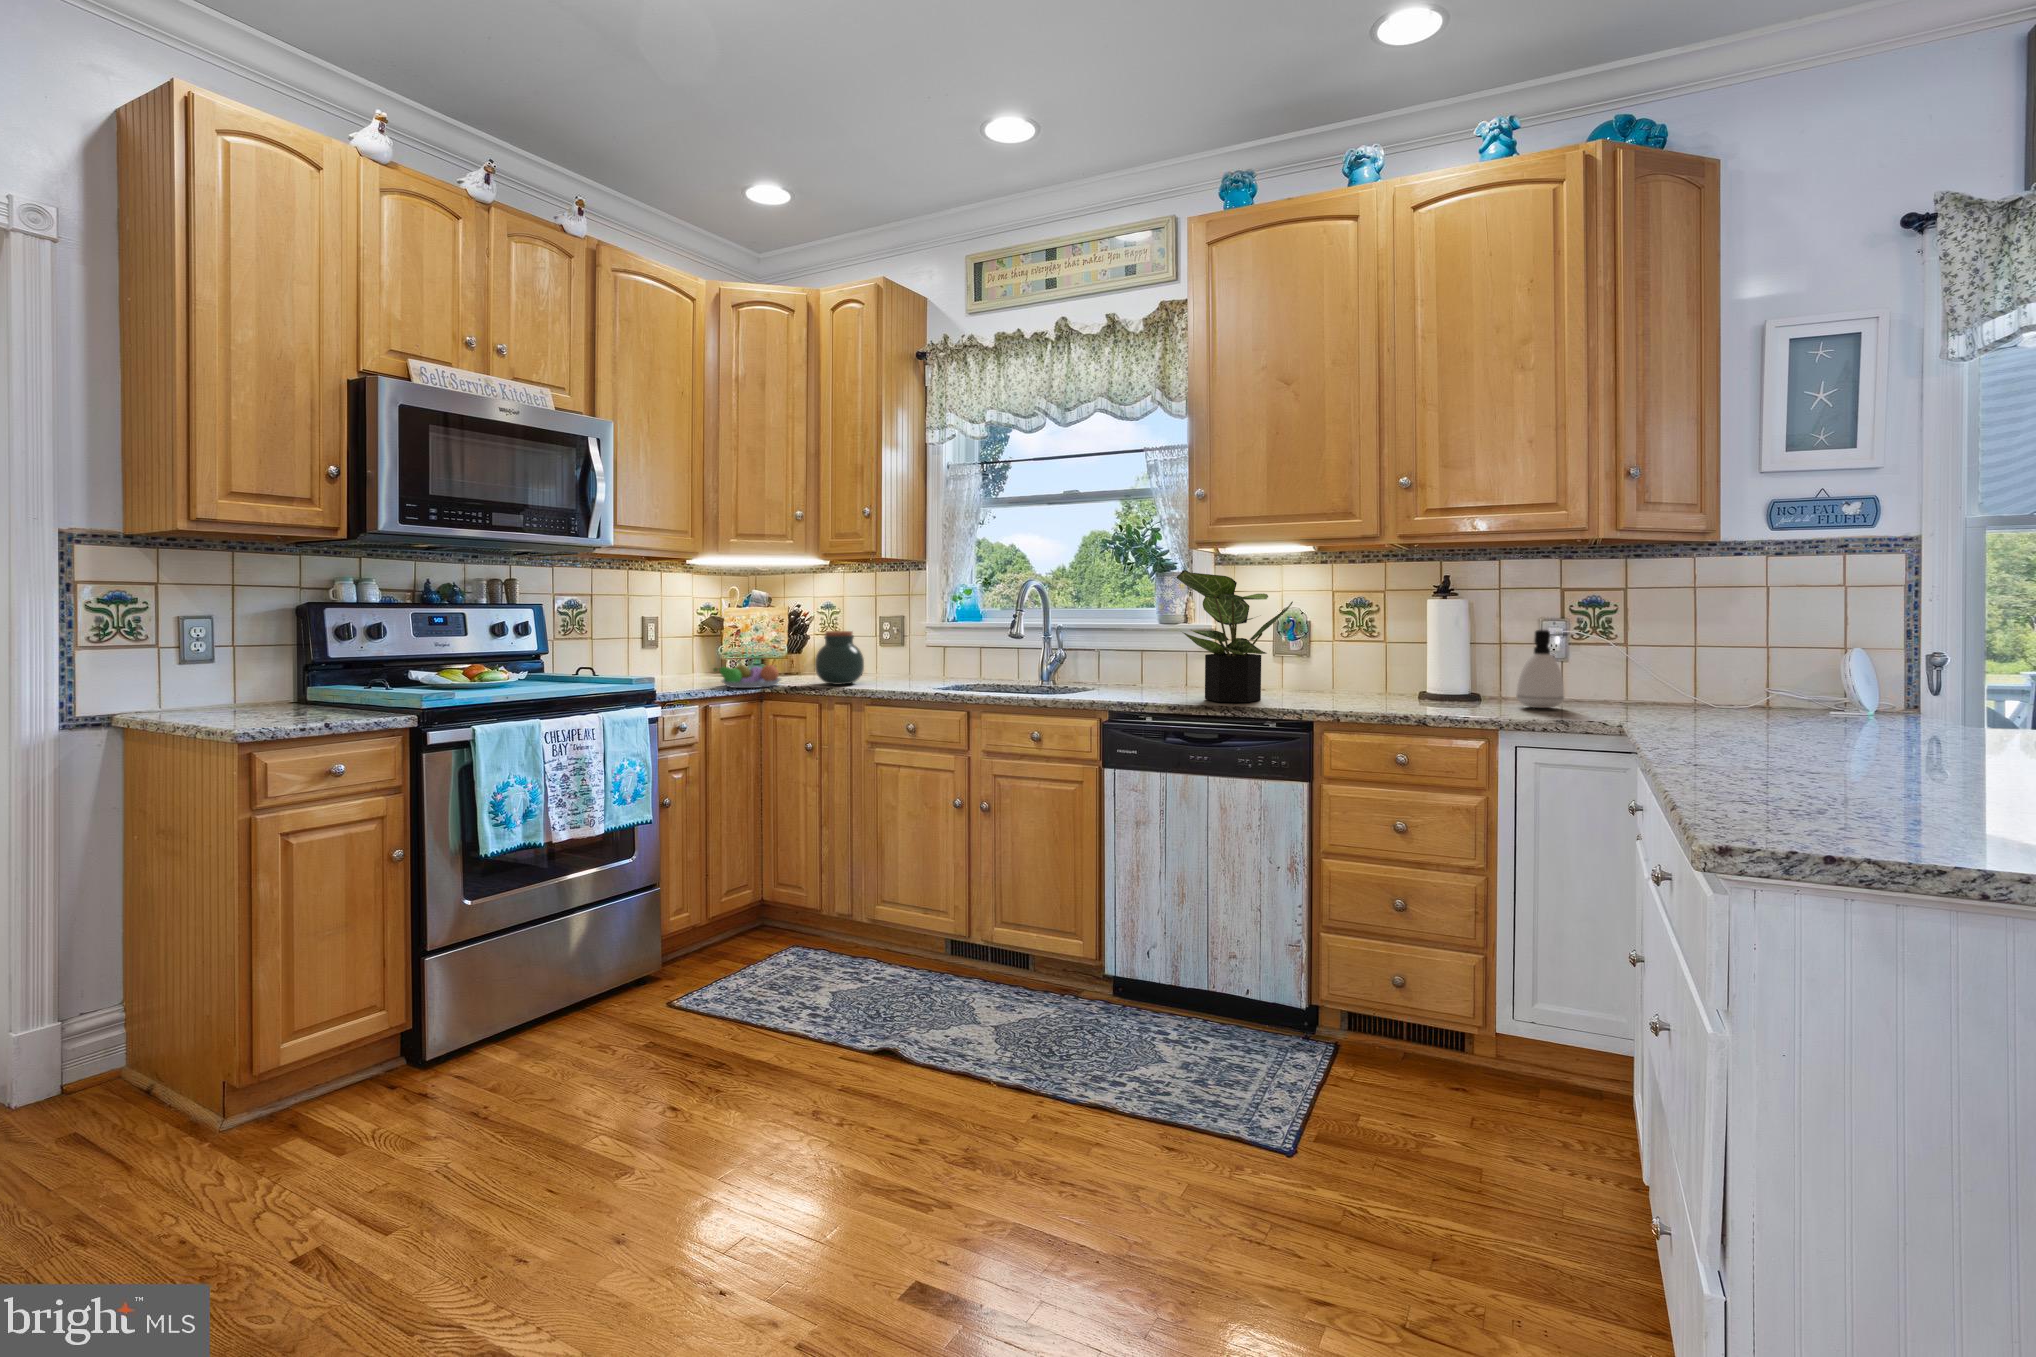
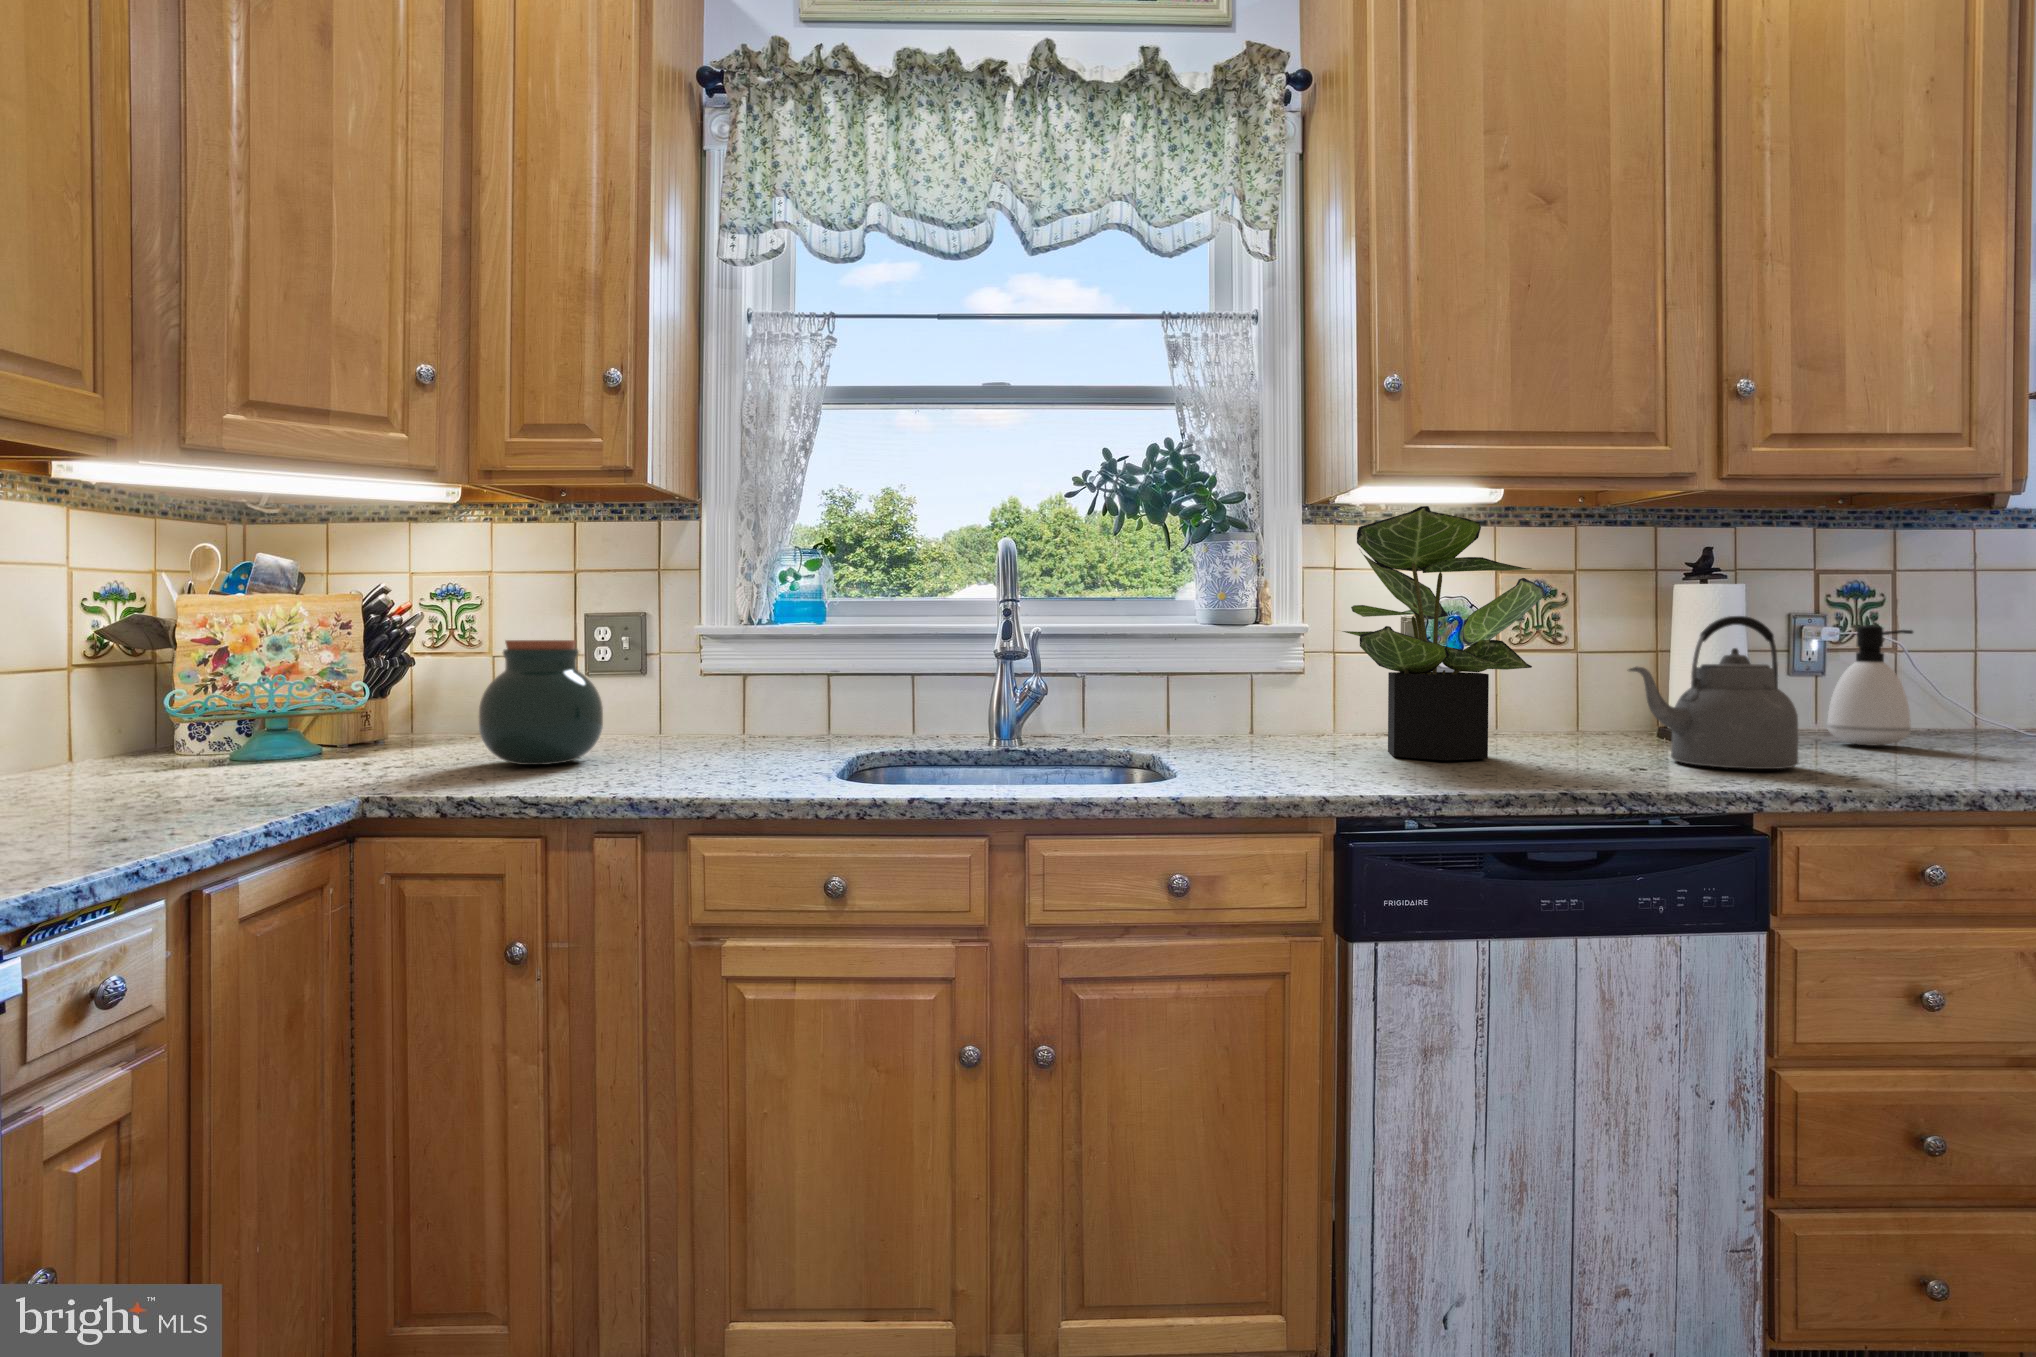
kettle: none [1316,627,1408,715] -> present [1629,616,1798,769]
fruit bowl: present [714,663,781,688] -> none [165,716,380,787]

